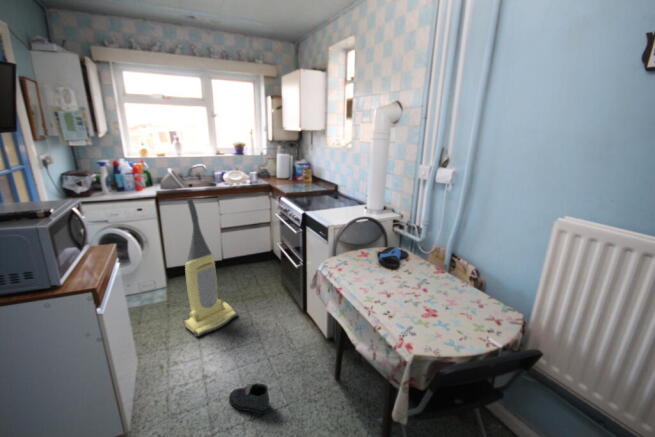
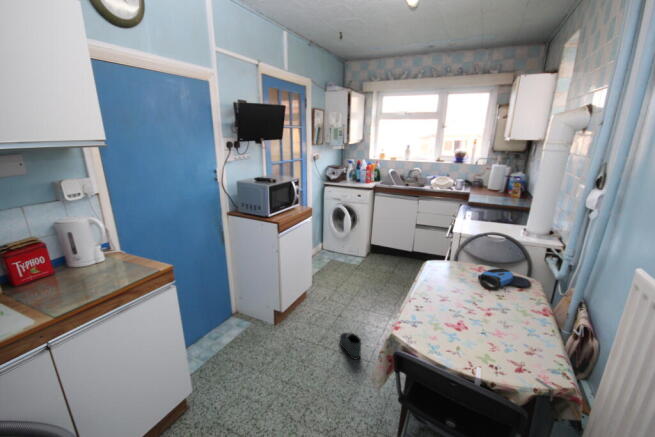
vacuum cleaner: present [183,199,237,337] -> none [355,190,393,295]

